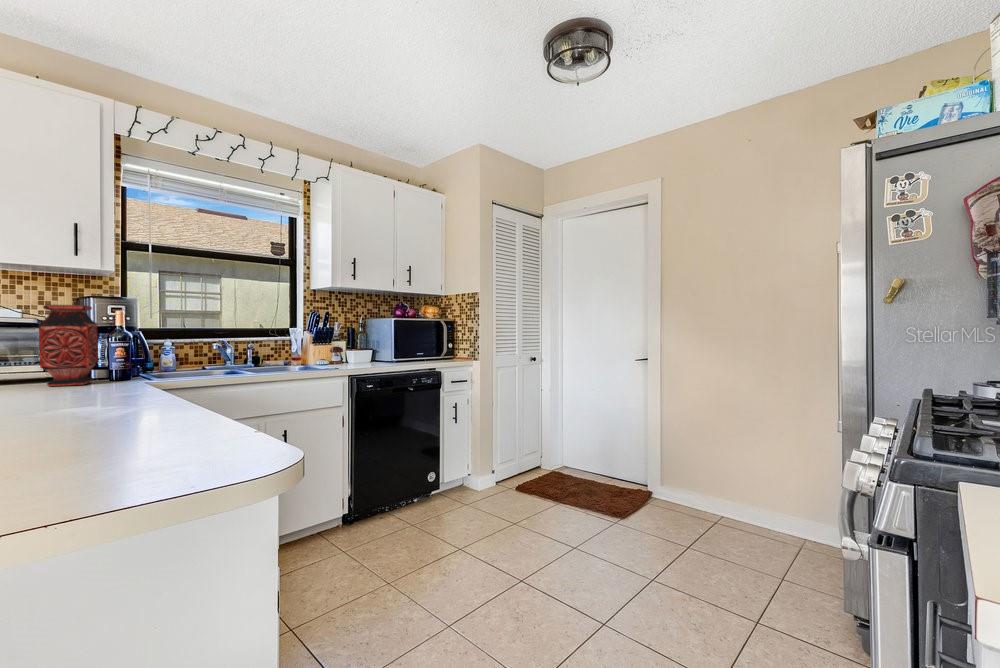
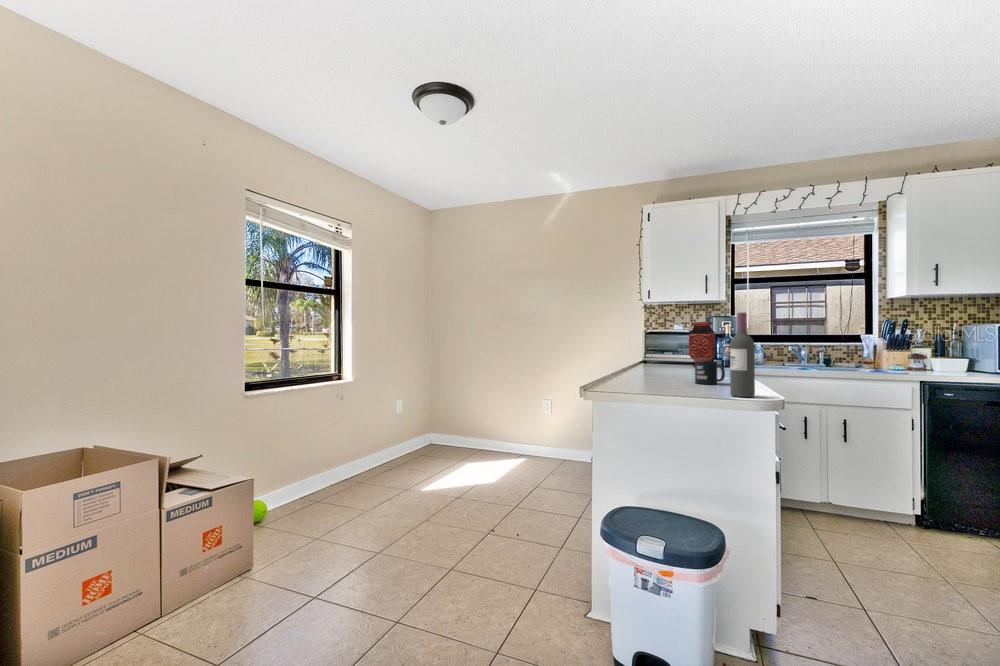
wine bottle: none [179,278,237,471] -> present [730,312,755,397]
mug: none [65,384,145,440] -> present [695,361,725,384]

